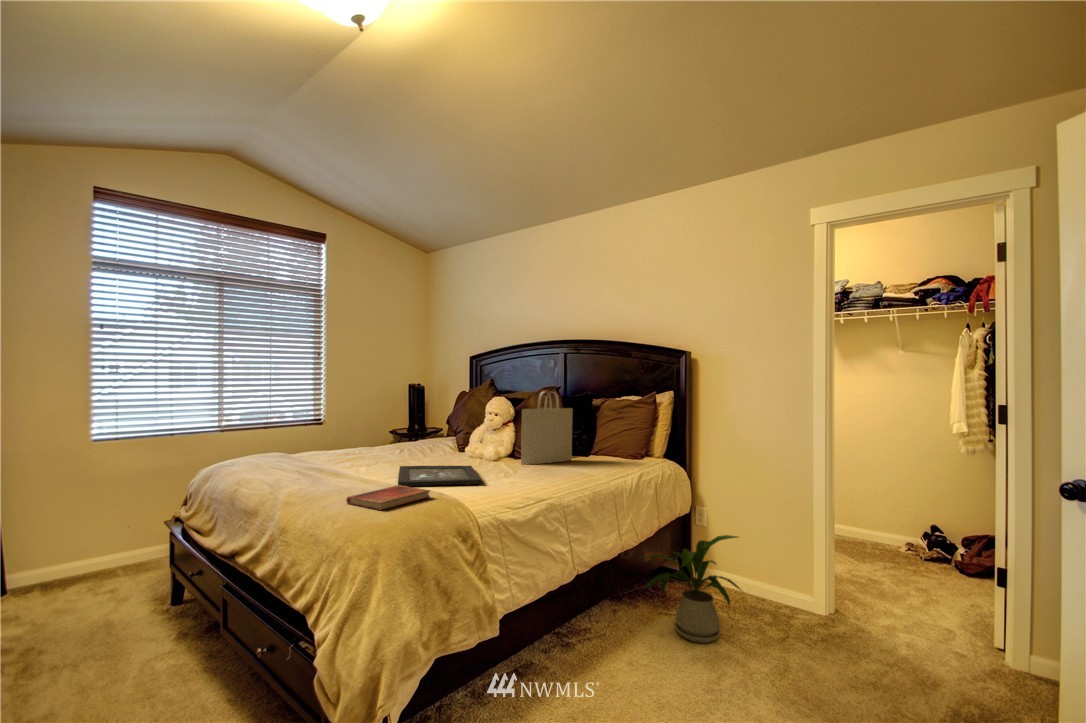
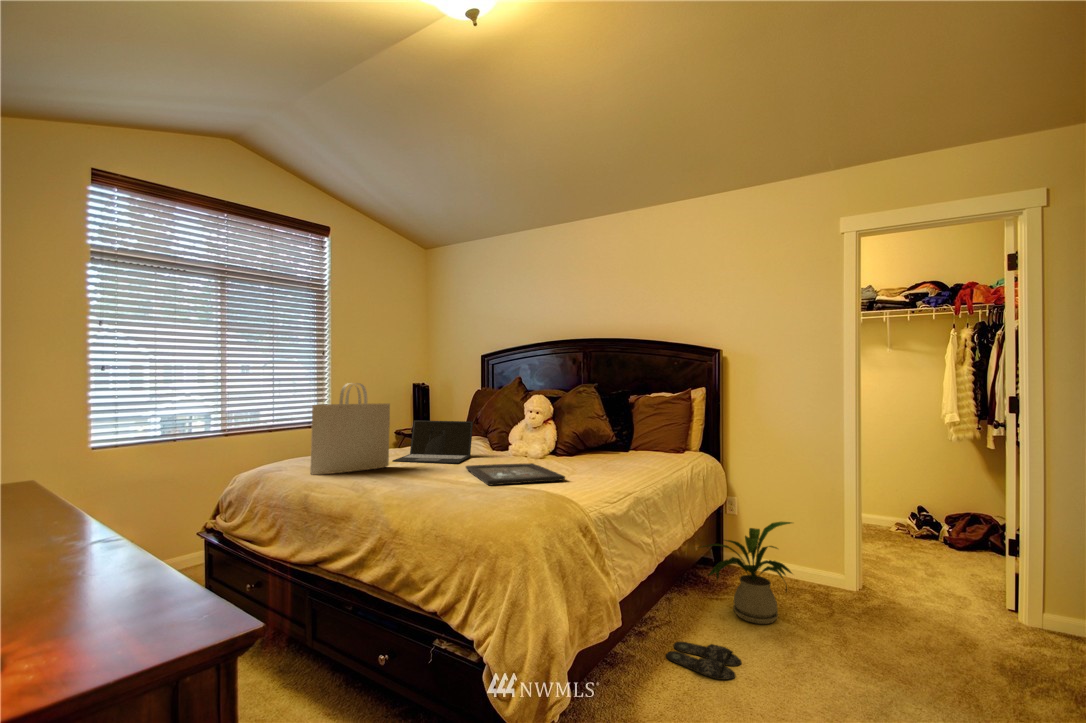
tote bag: present [521,392,573,465] -> present [310,383,390,475]
laptop: none [344,420,429,464] -> present [393,420,473,463]
diary: present [346,485,430,510] -> none [462,484,535,508]
slippers: none [580,655,657,698] -> present [666,641,741,680]

